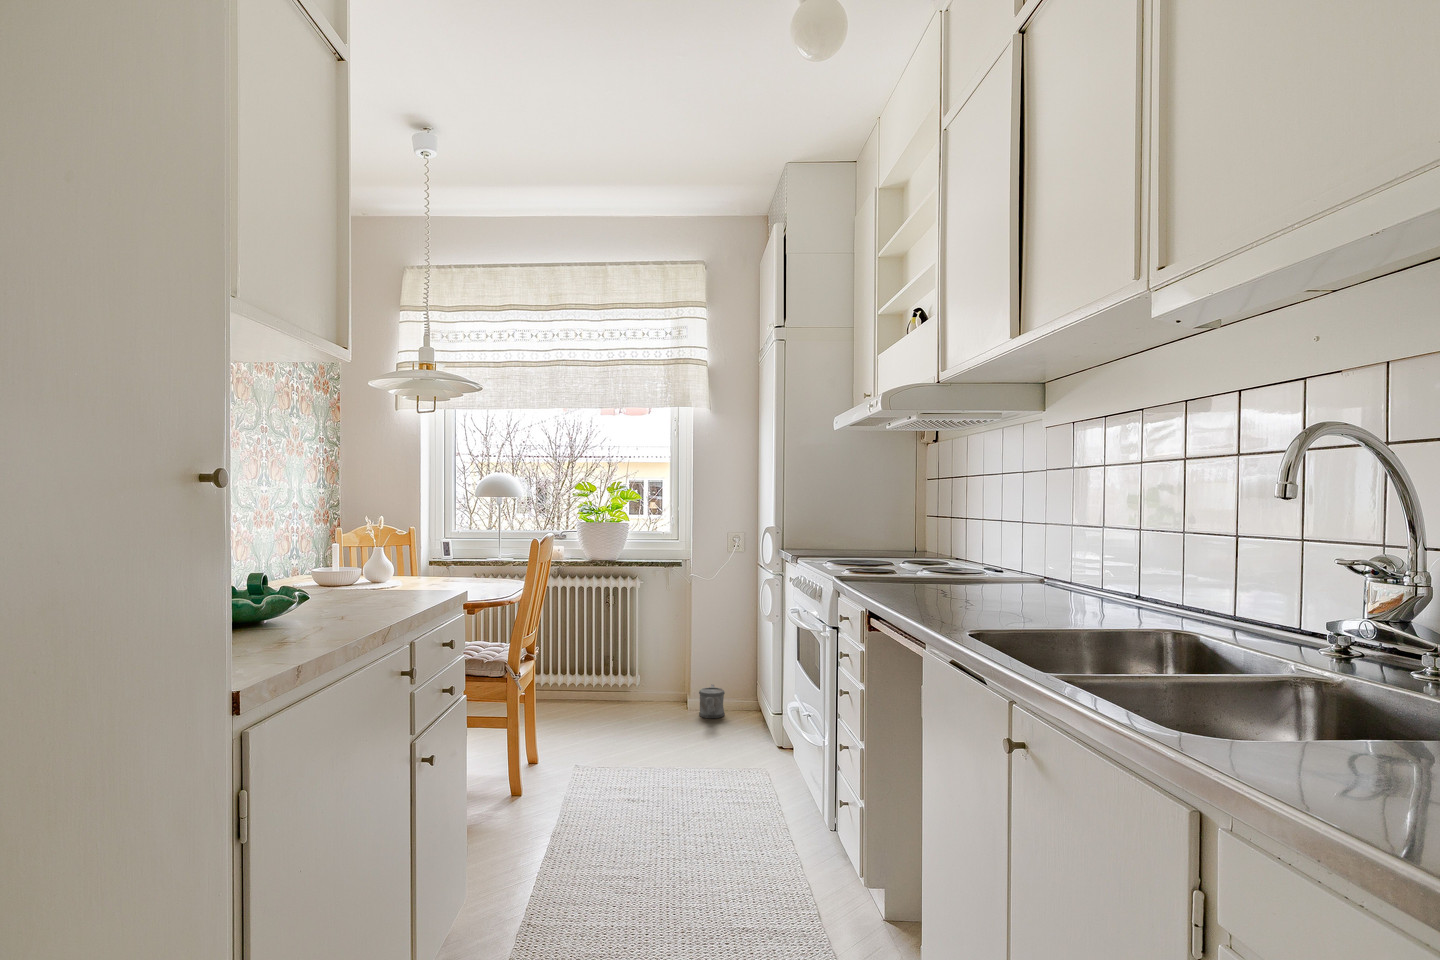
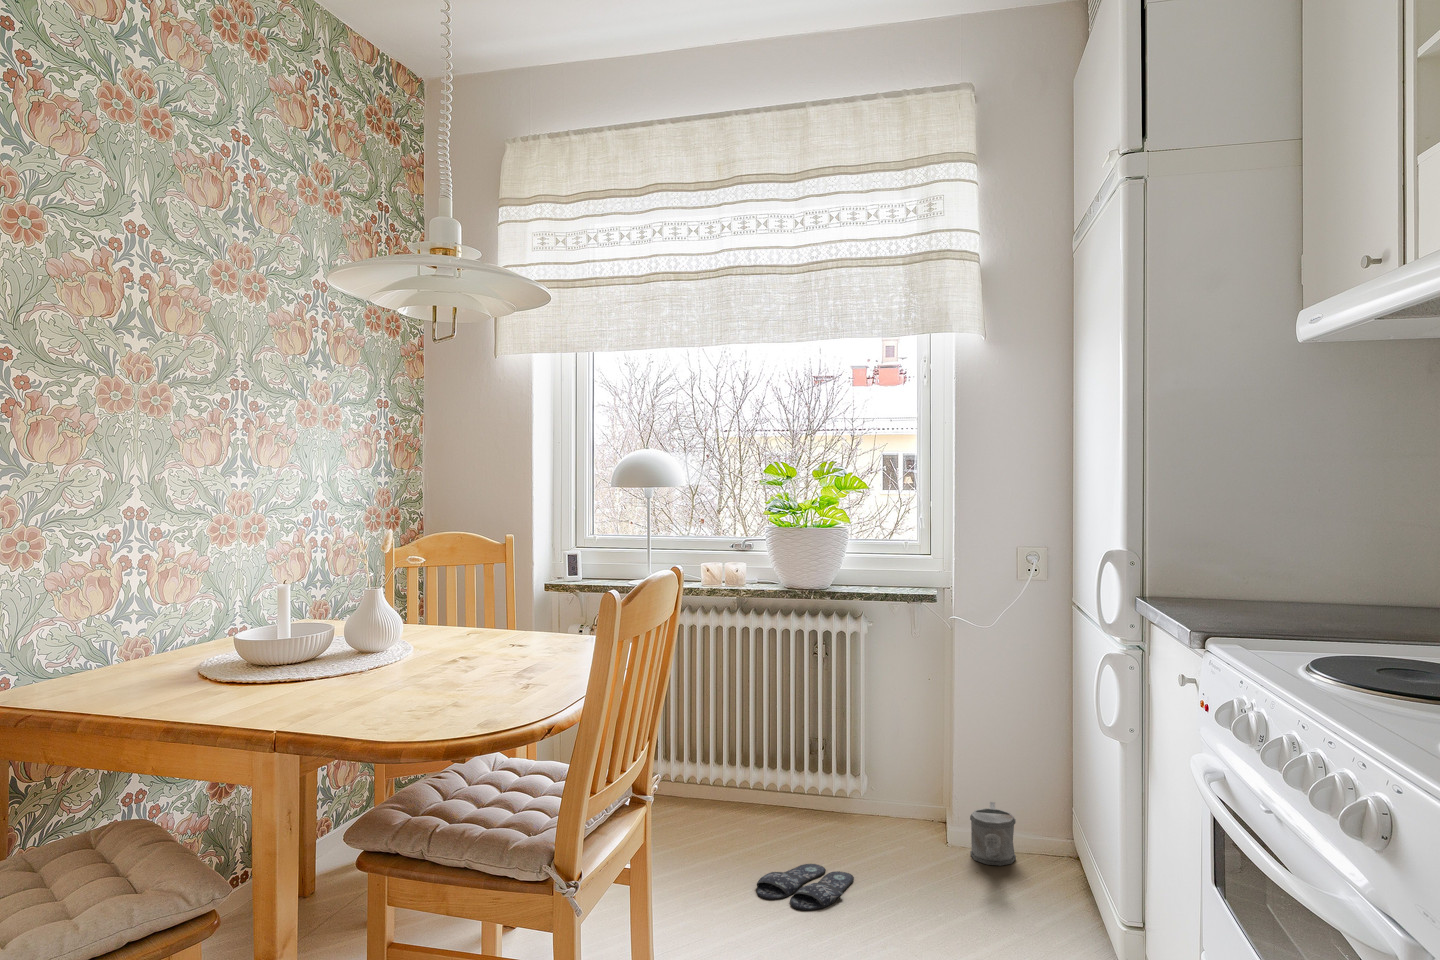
slippers: none [572,724,630,744] -> present [757,864,854,910]

